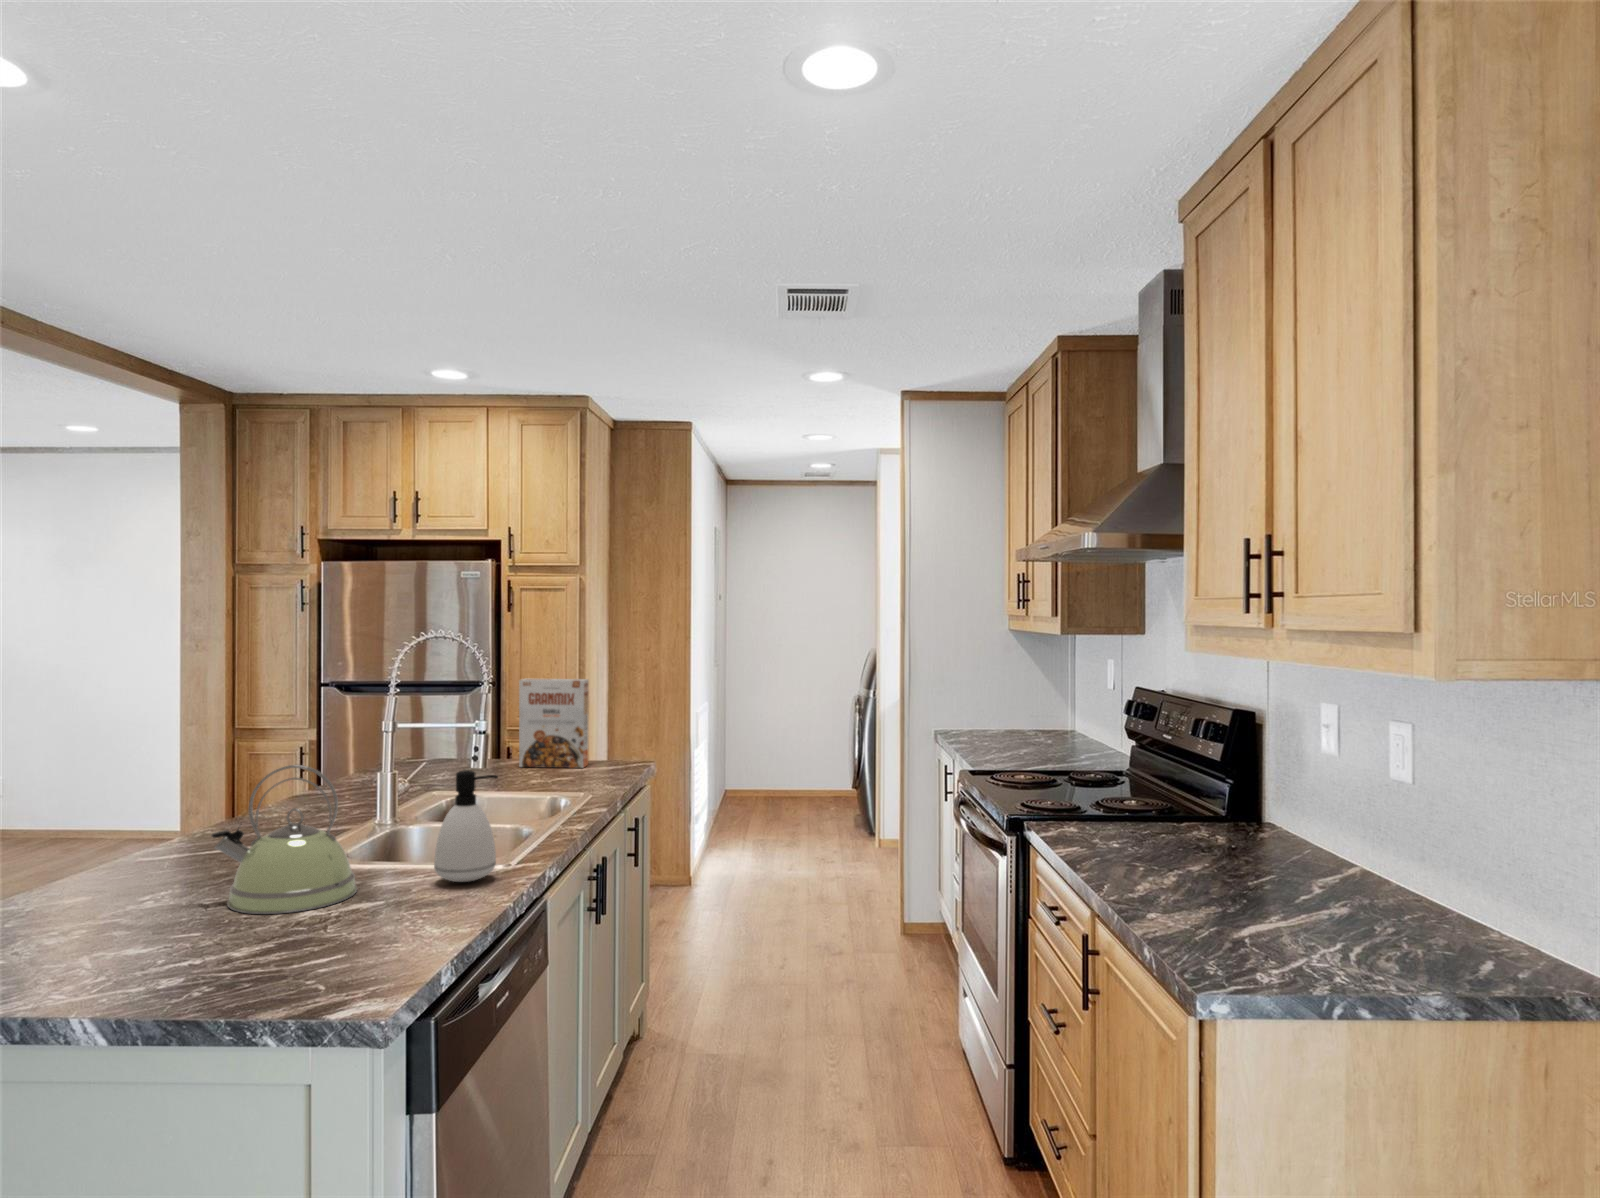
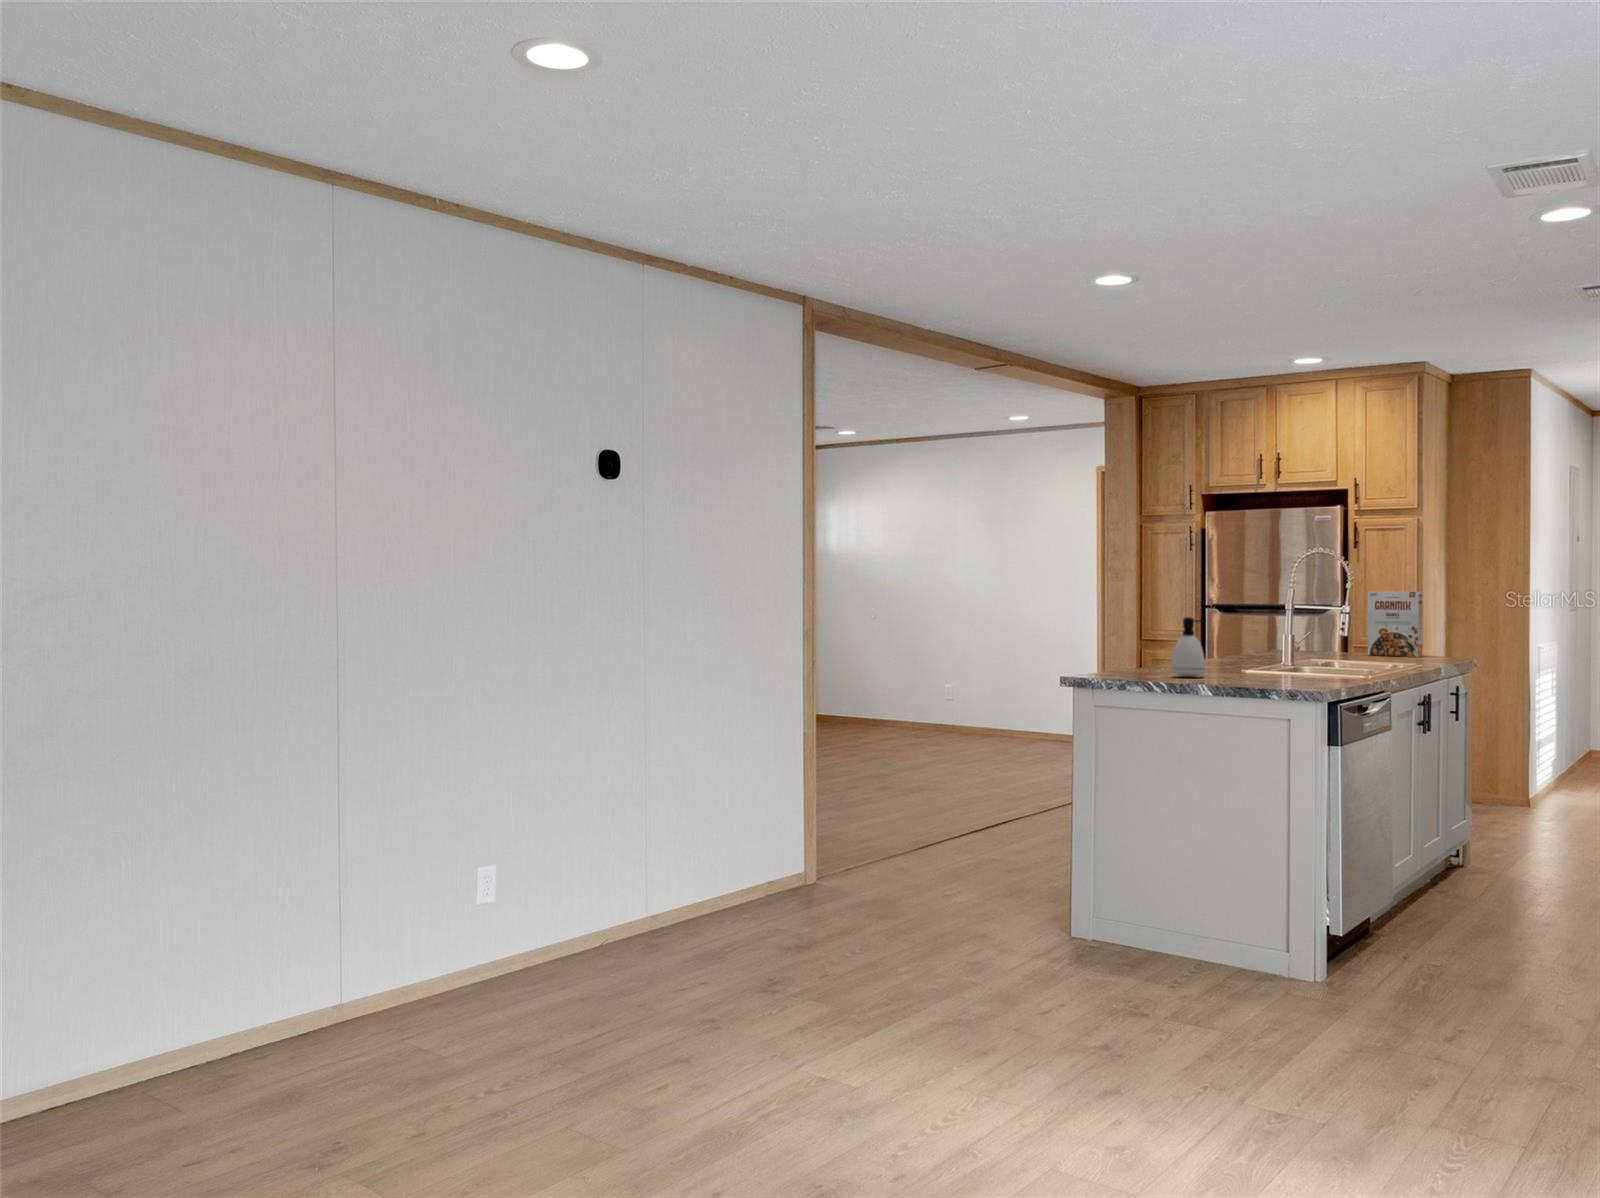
kettle: present [211,765,357,914] -> none [1219,608,1288,676]
soap dispenser: present [434,770,498,882] -> present [1172,617,1205,677]

